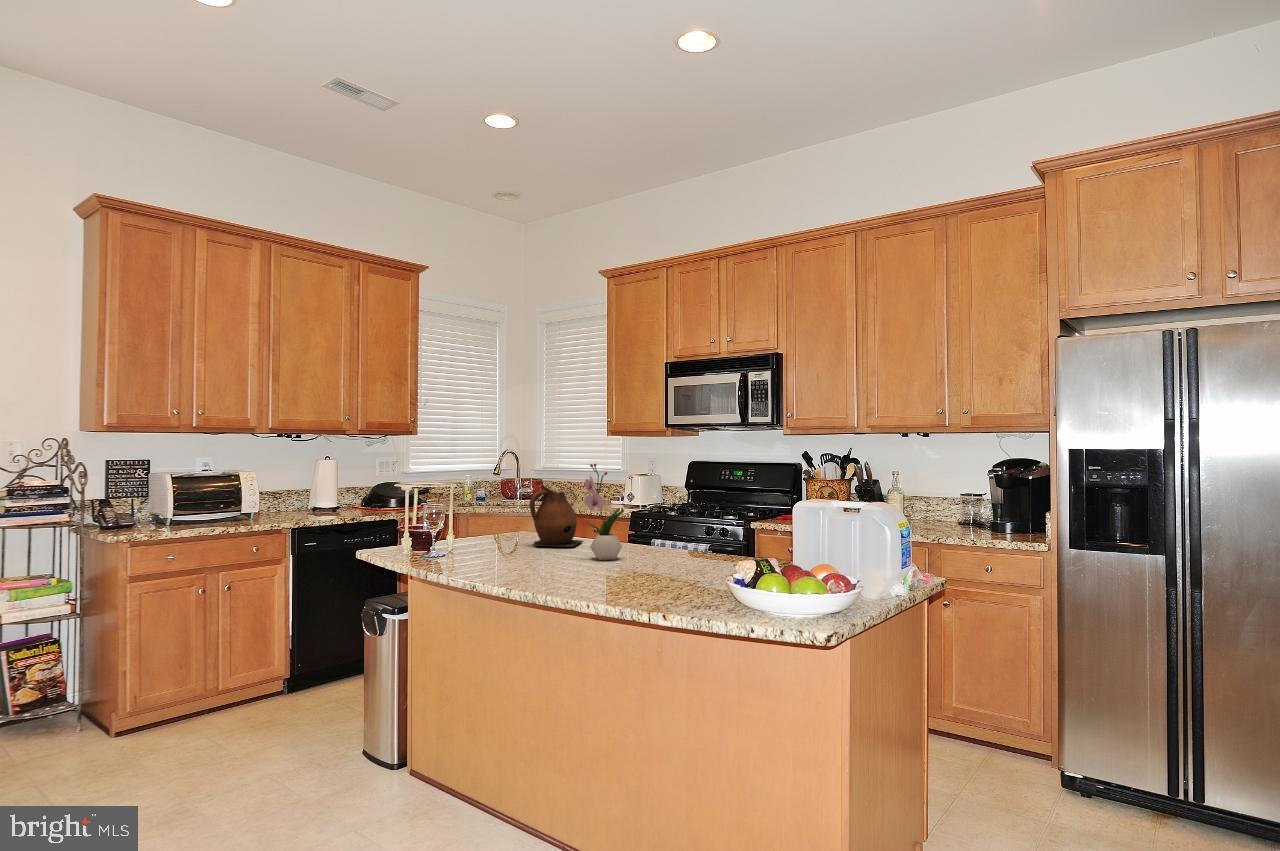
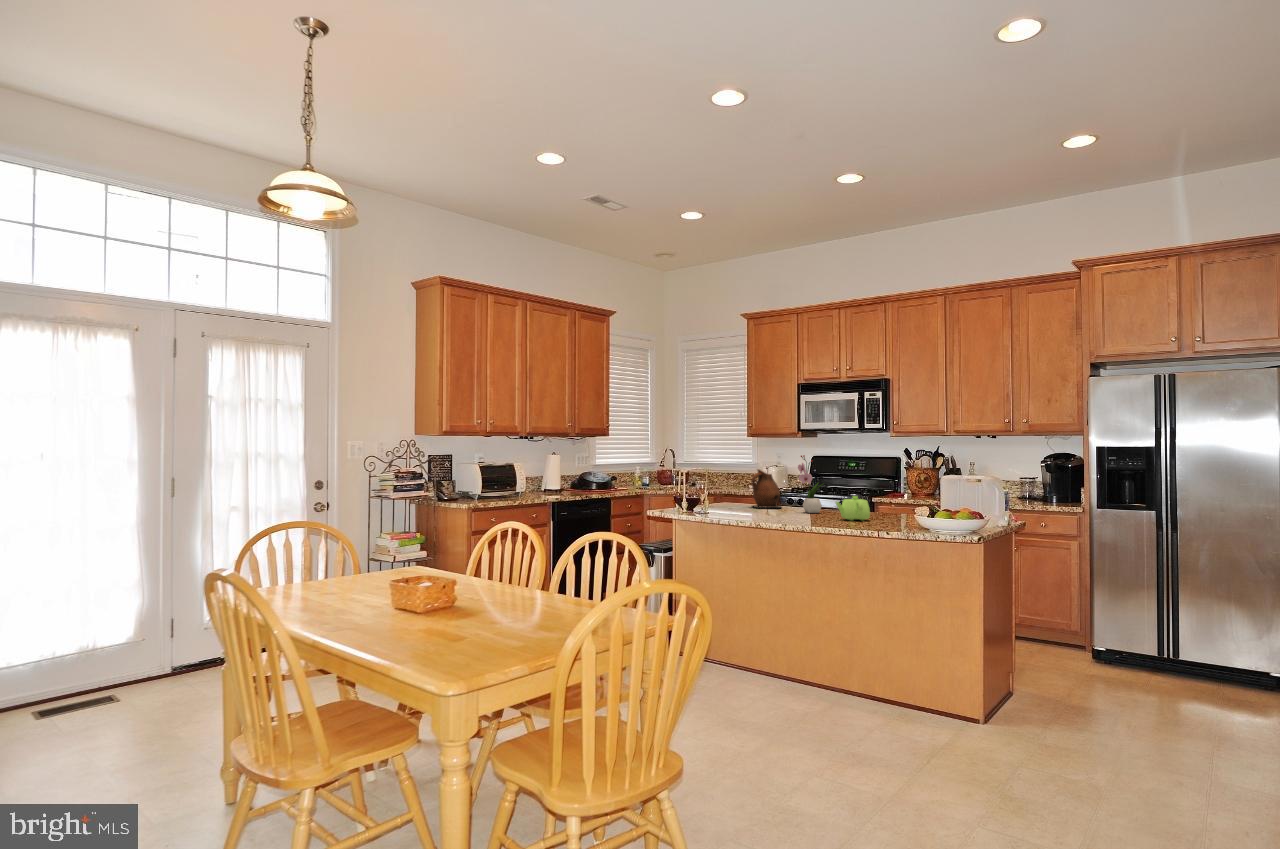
teapot: none [612,539,672,583] -> present [836,496,870,521]

